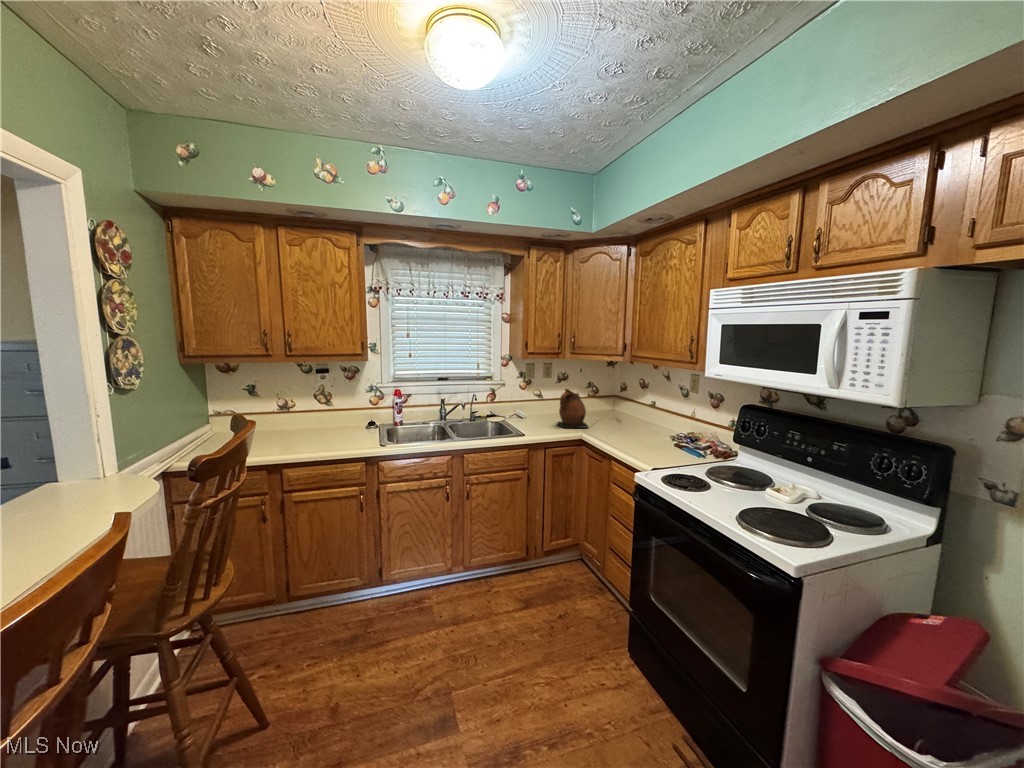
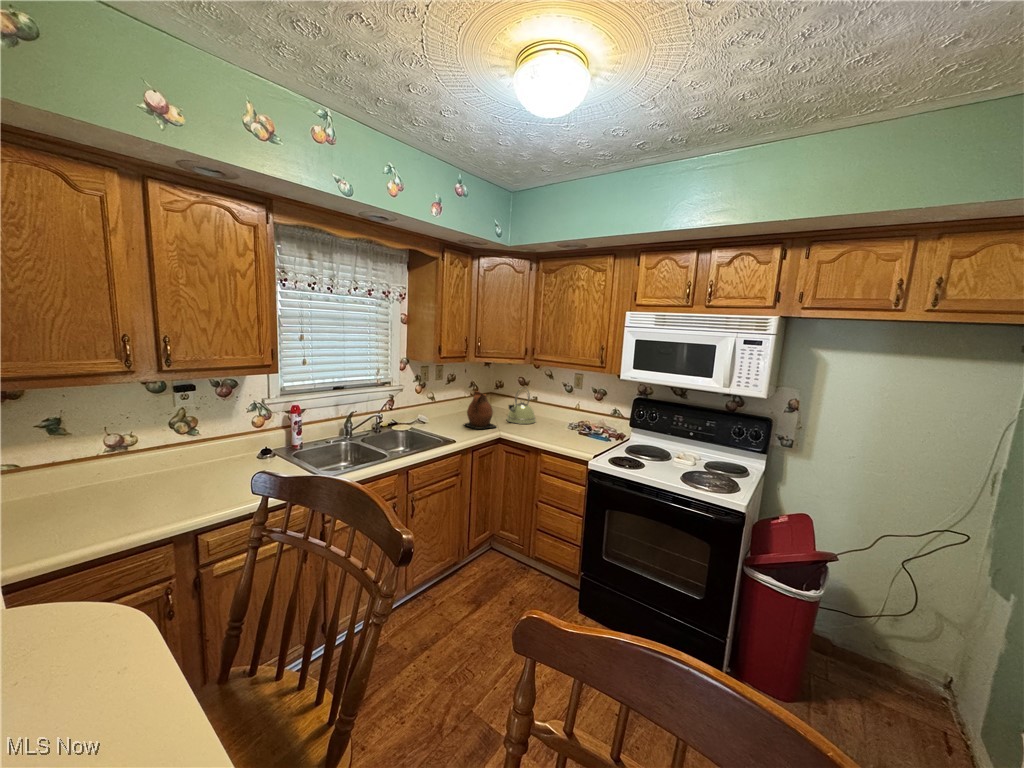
kettle: none [608,389,644,429] -> present [507,388,536,424]

